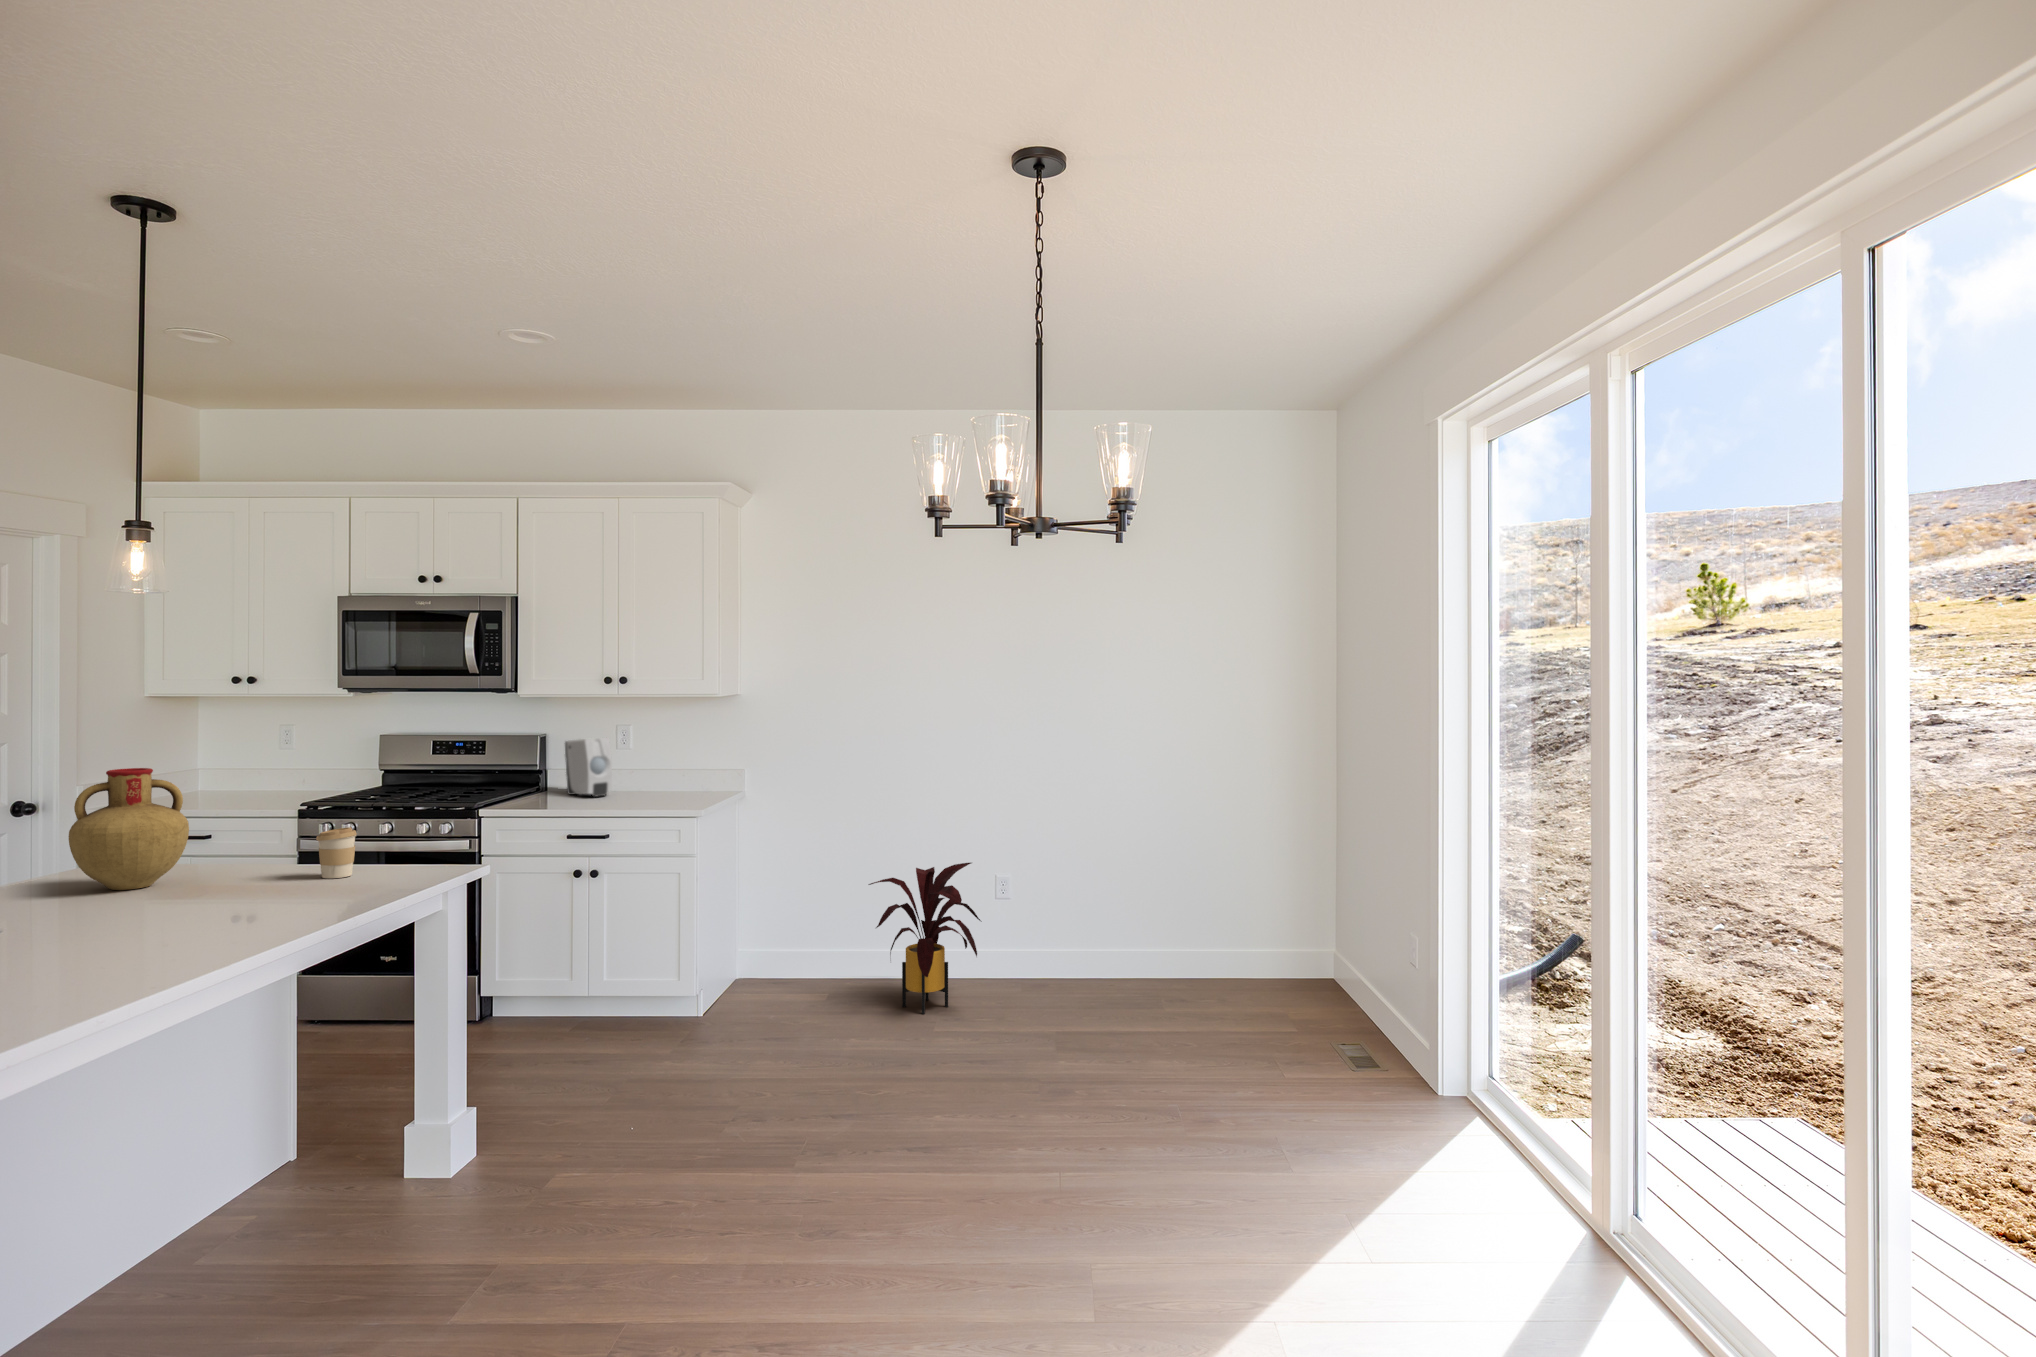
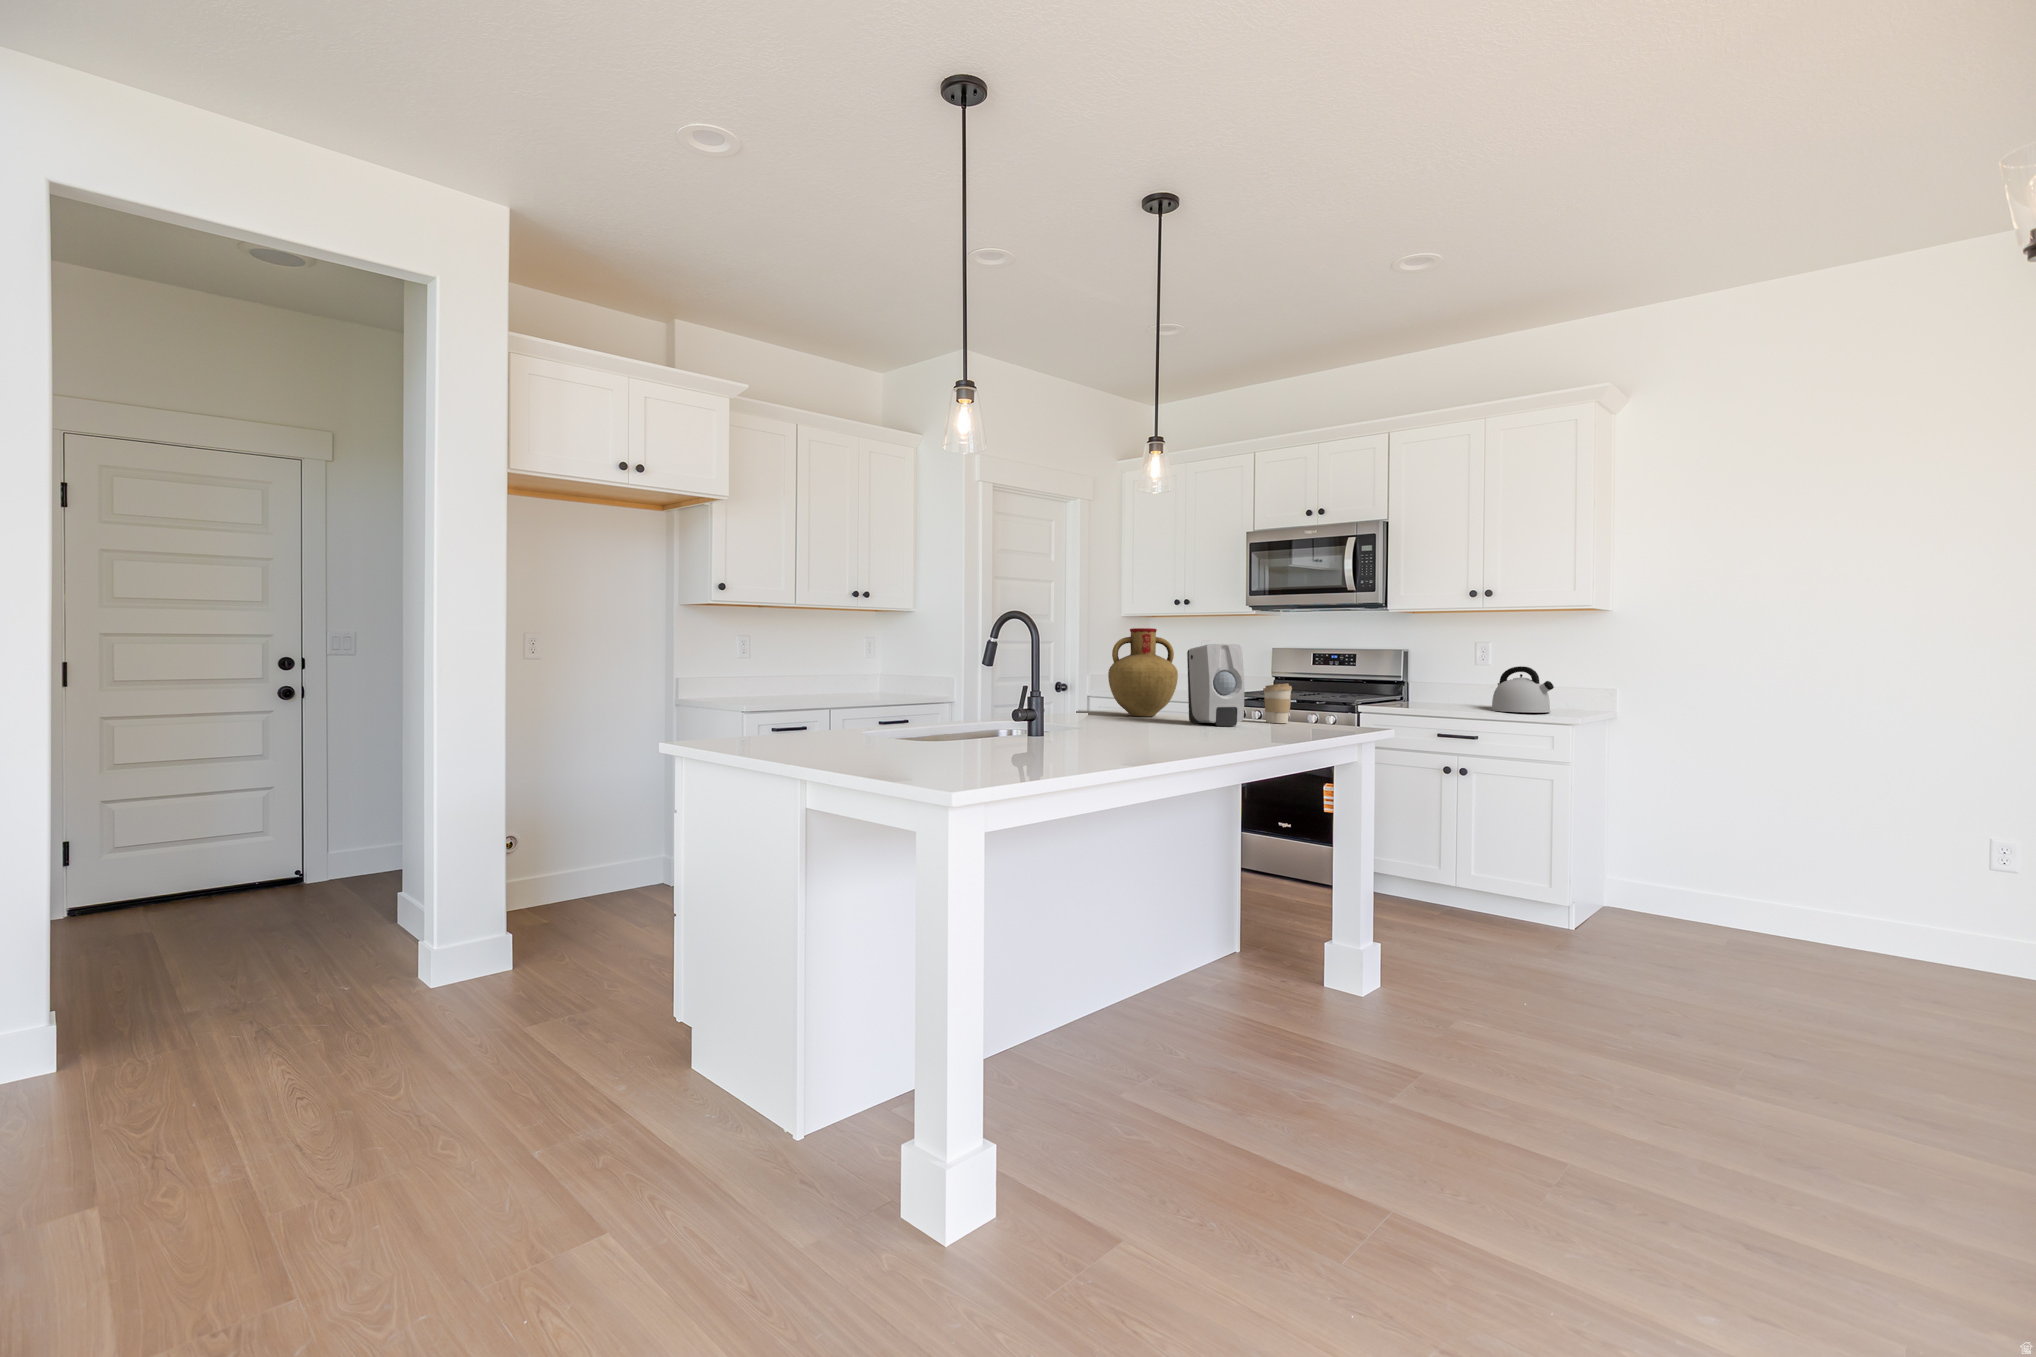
soap dispenser: present [565,737,612,797] -> present [1187,644,1244,726]
kettle: none [626,756,684,805] -> present [1491,666,1554,713]
house plant: present [869,863,981,1014] -> none [1787,806,1972,978]

